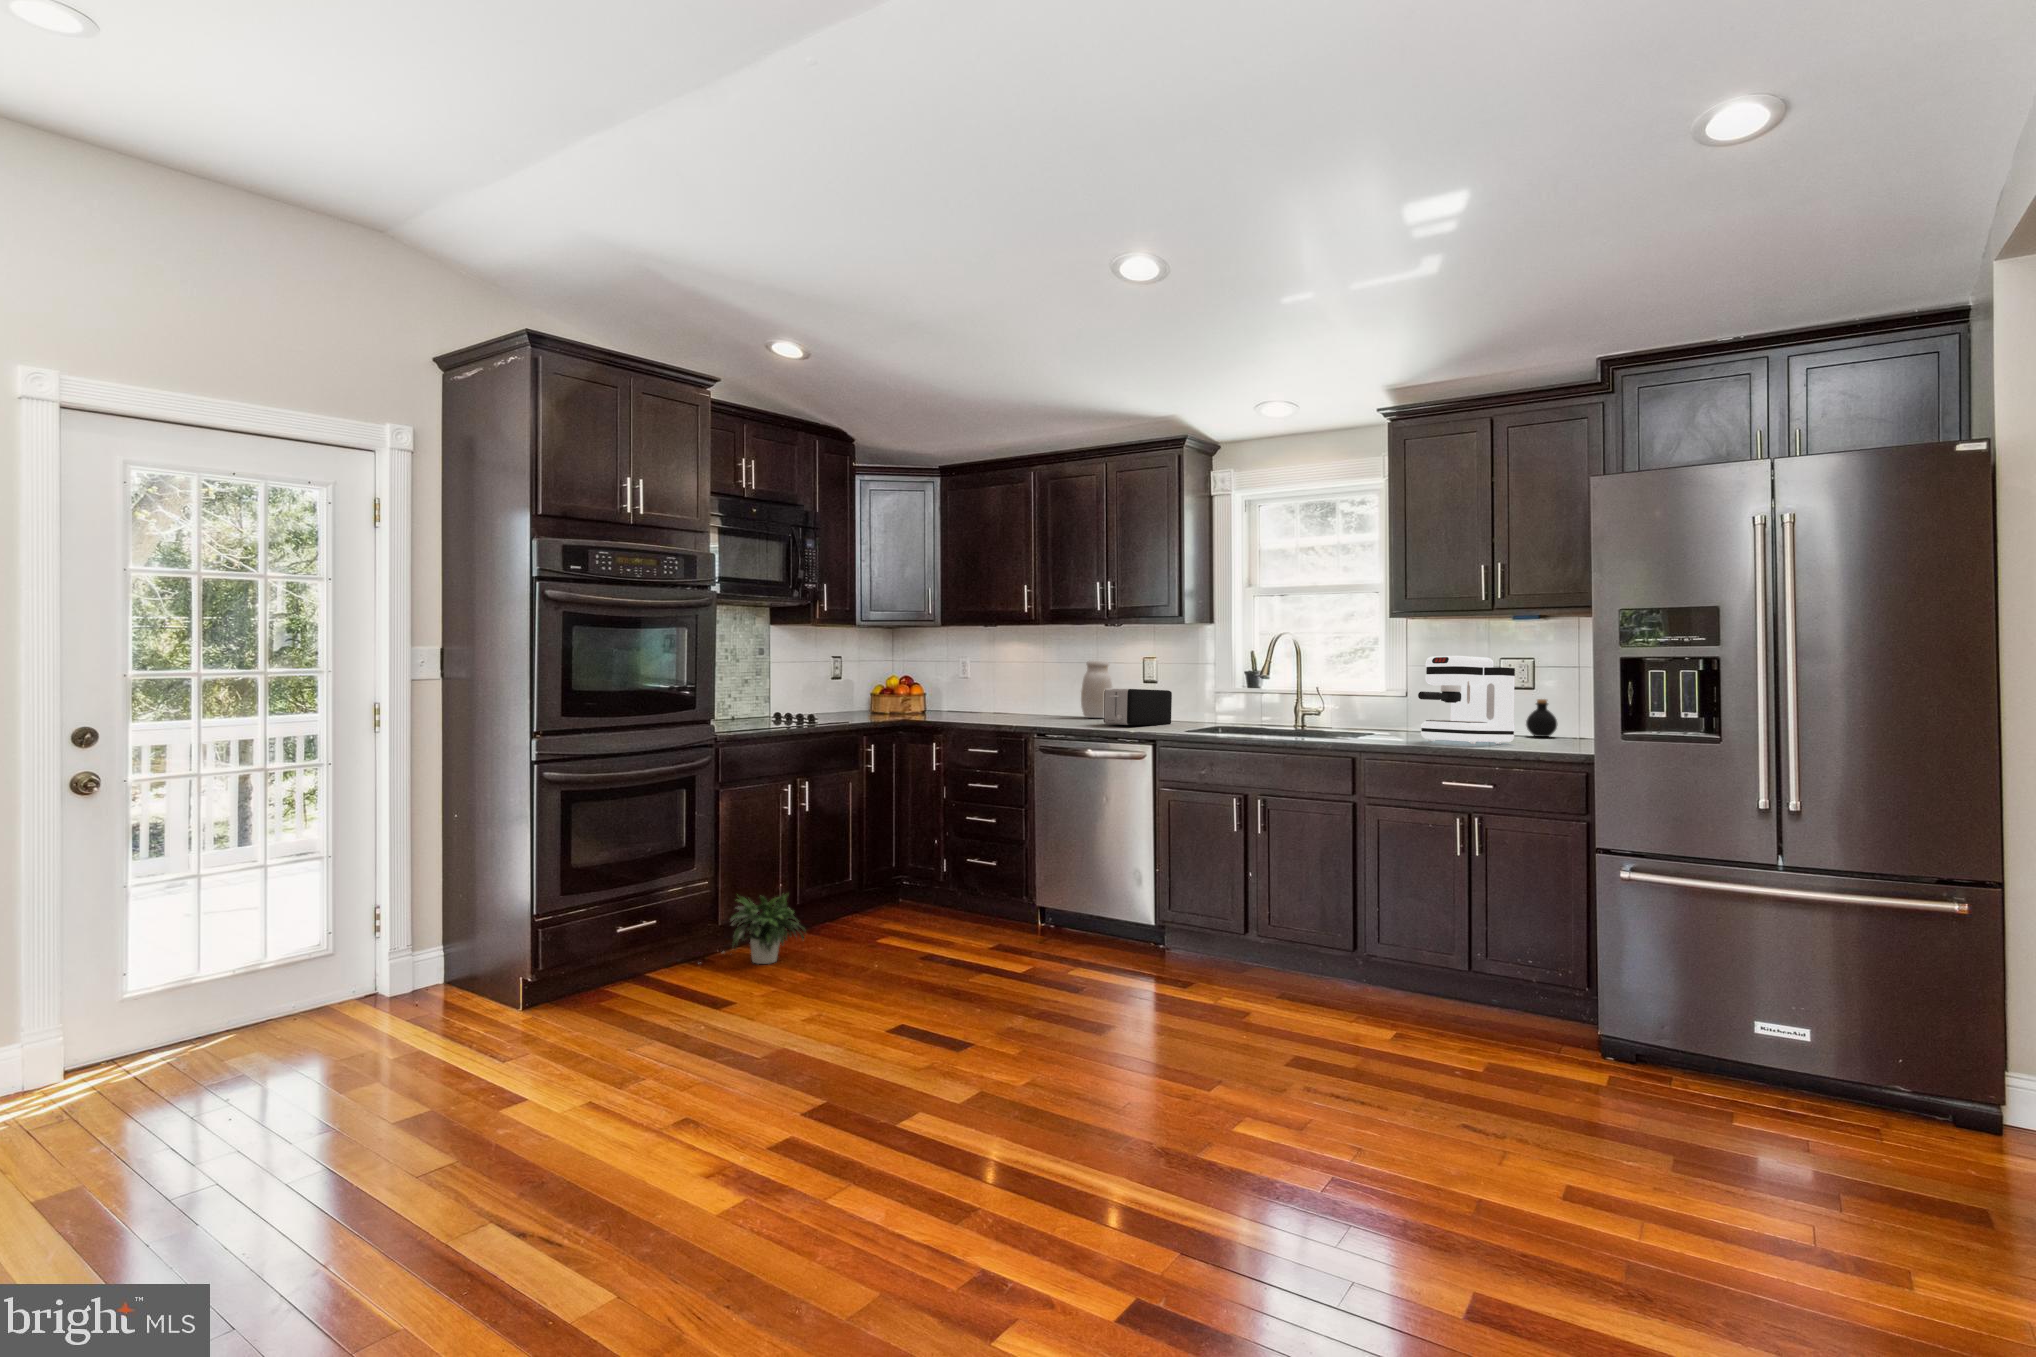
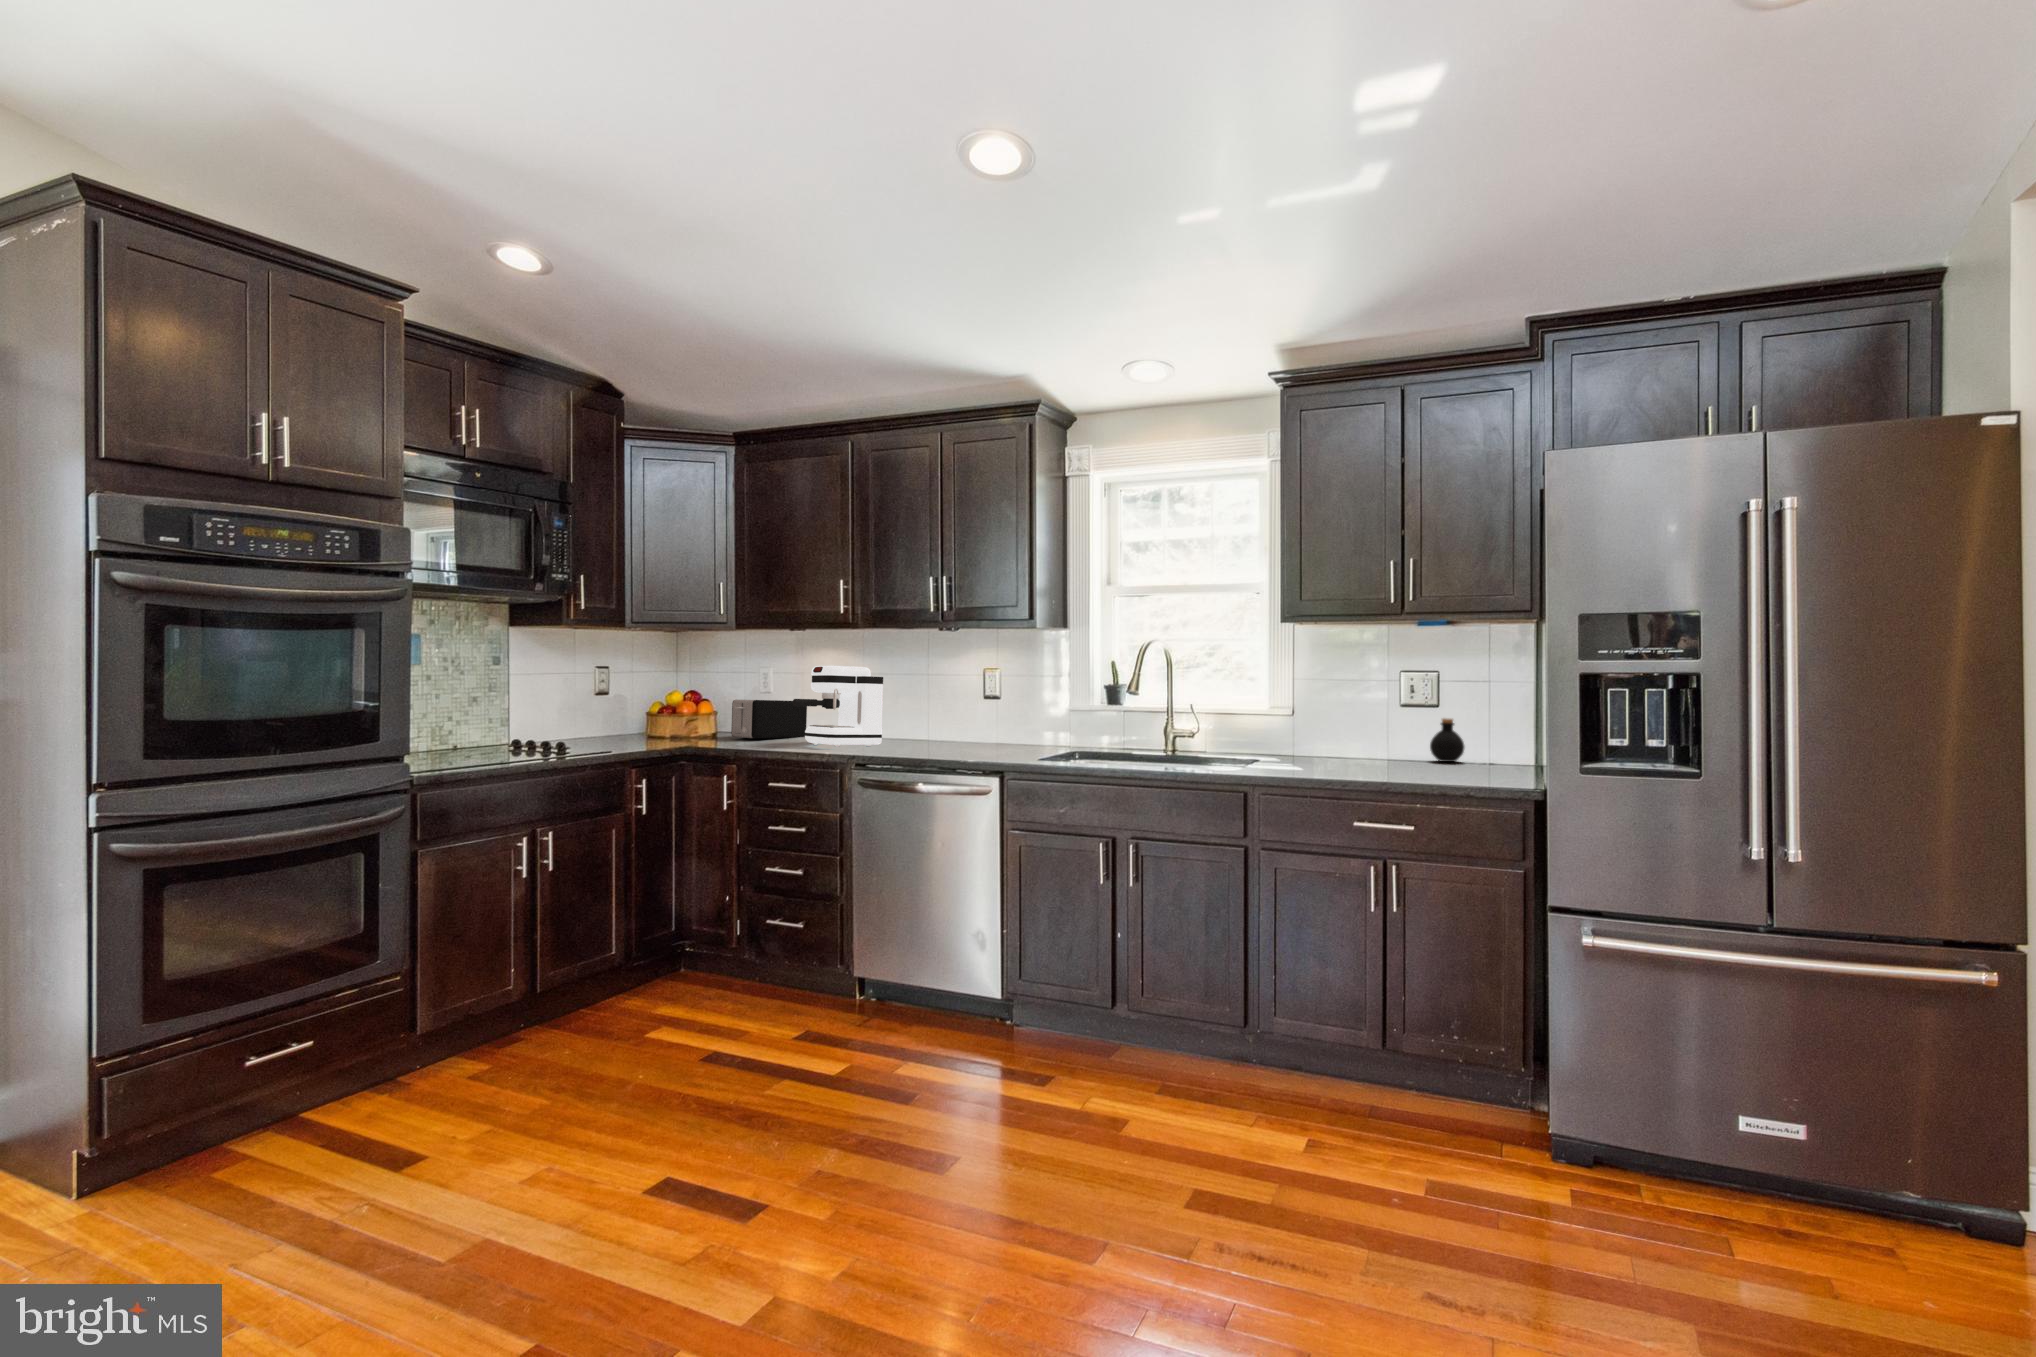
coffee maker: present [1418,656,1515,744] -> present [793,666,883,747]
jar: present [1081,661,1112,718] -> none [911,672,949,741]
toaster: present [1104,689,1172,725] -> present [731,699,807,738]
potted plant: present [698,894,805,964] -> none [378,990,544,1102]

